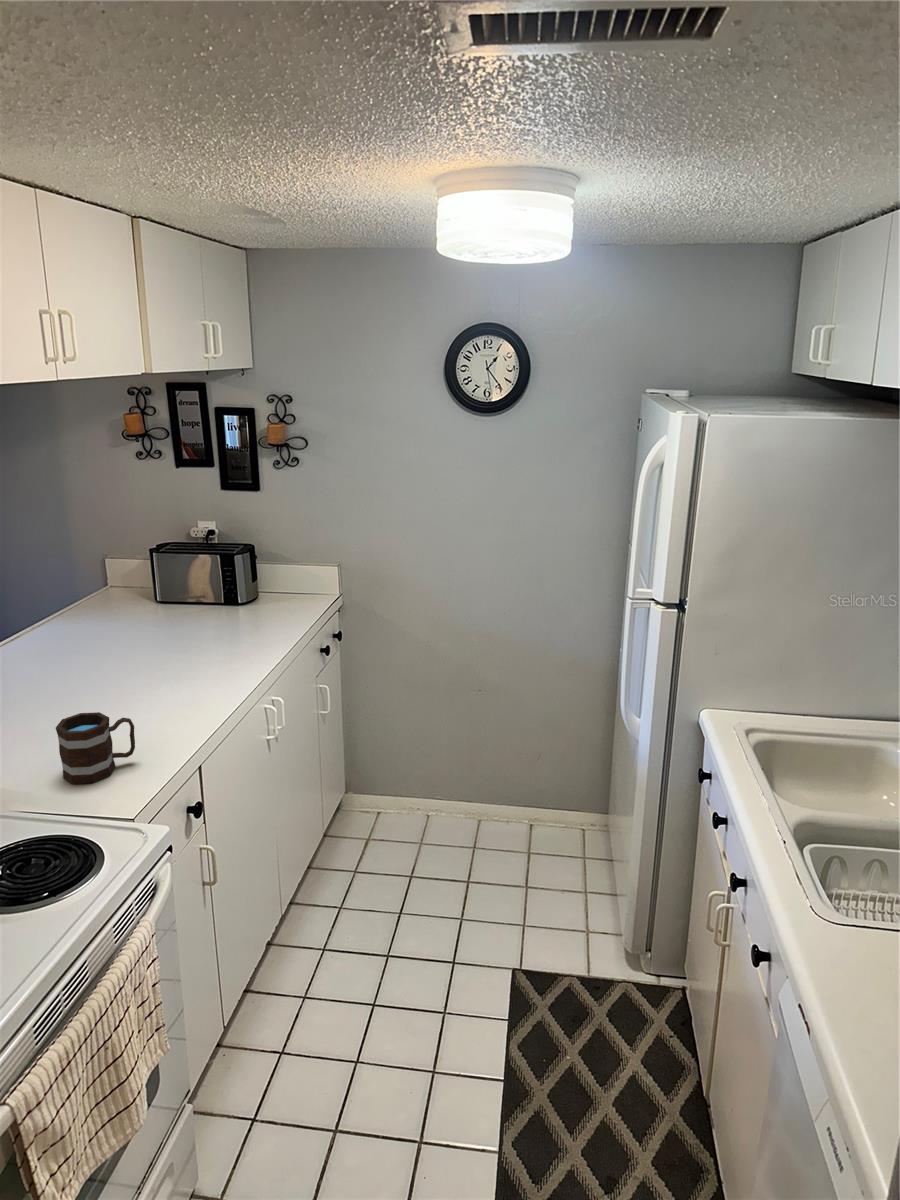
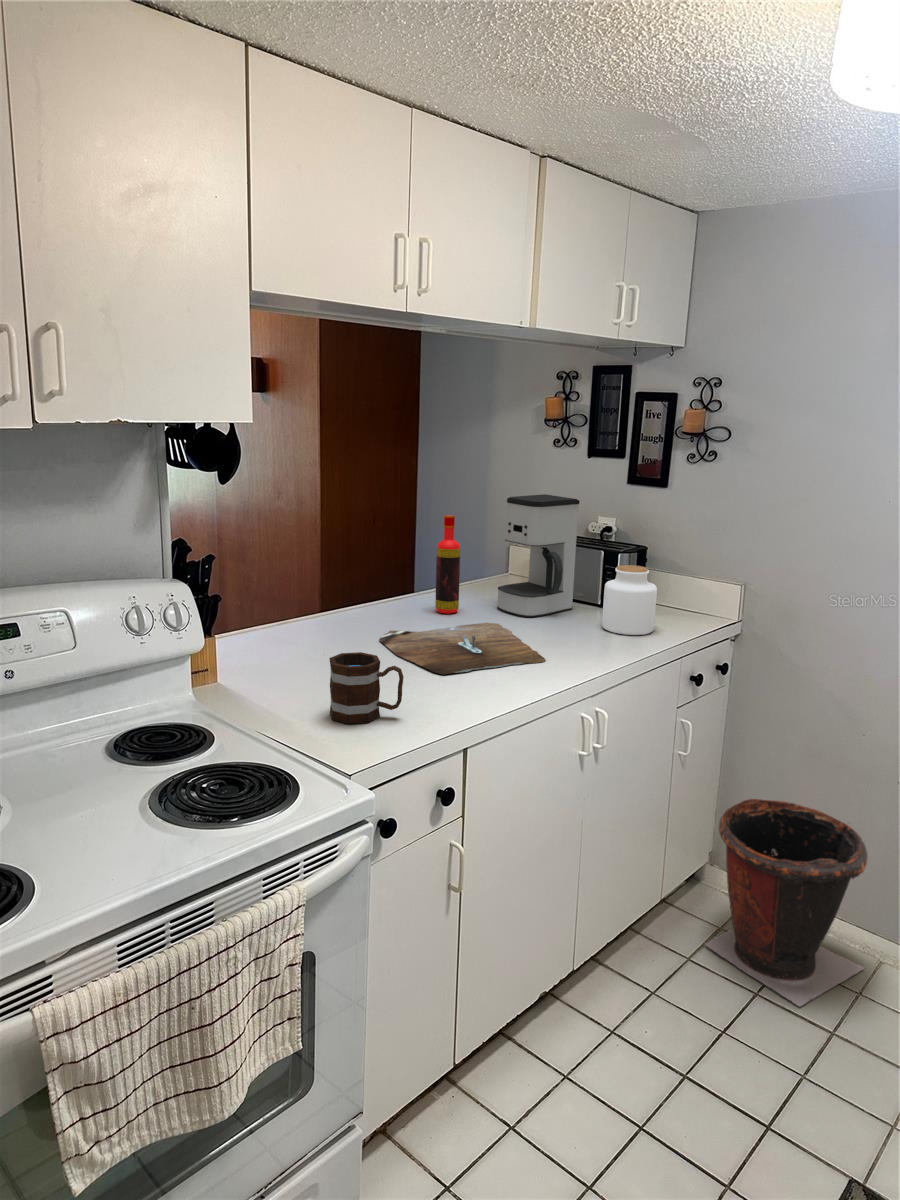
coffee maker: none [124,512,201,631] -> present [497,494,580,617]
bottle: none [64,548,96,645] -> present [435,515,460,614]
jar: none [237,567,284,629] -> present [602,565,657,635]
cutting board: none [43,644,218,709] -> present [379,623,545,675]
waste bin: none [357,727,471,873] -> present [705,799,868,1006]

